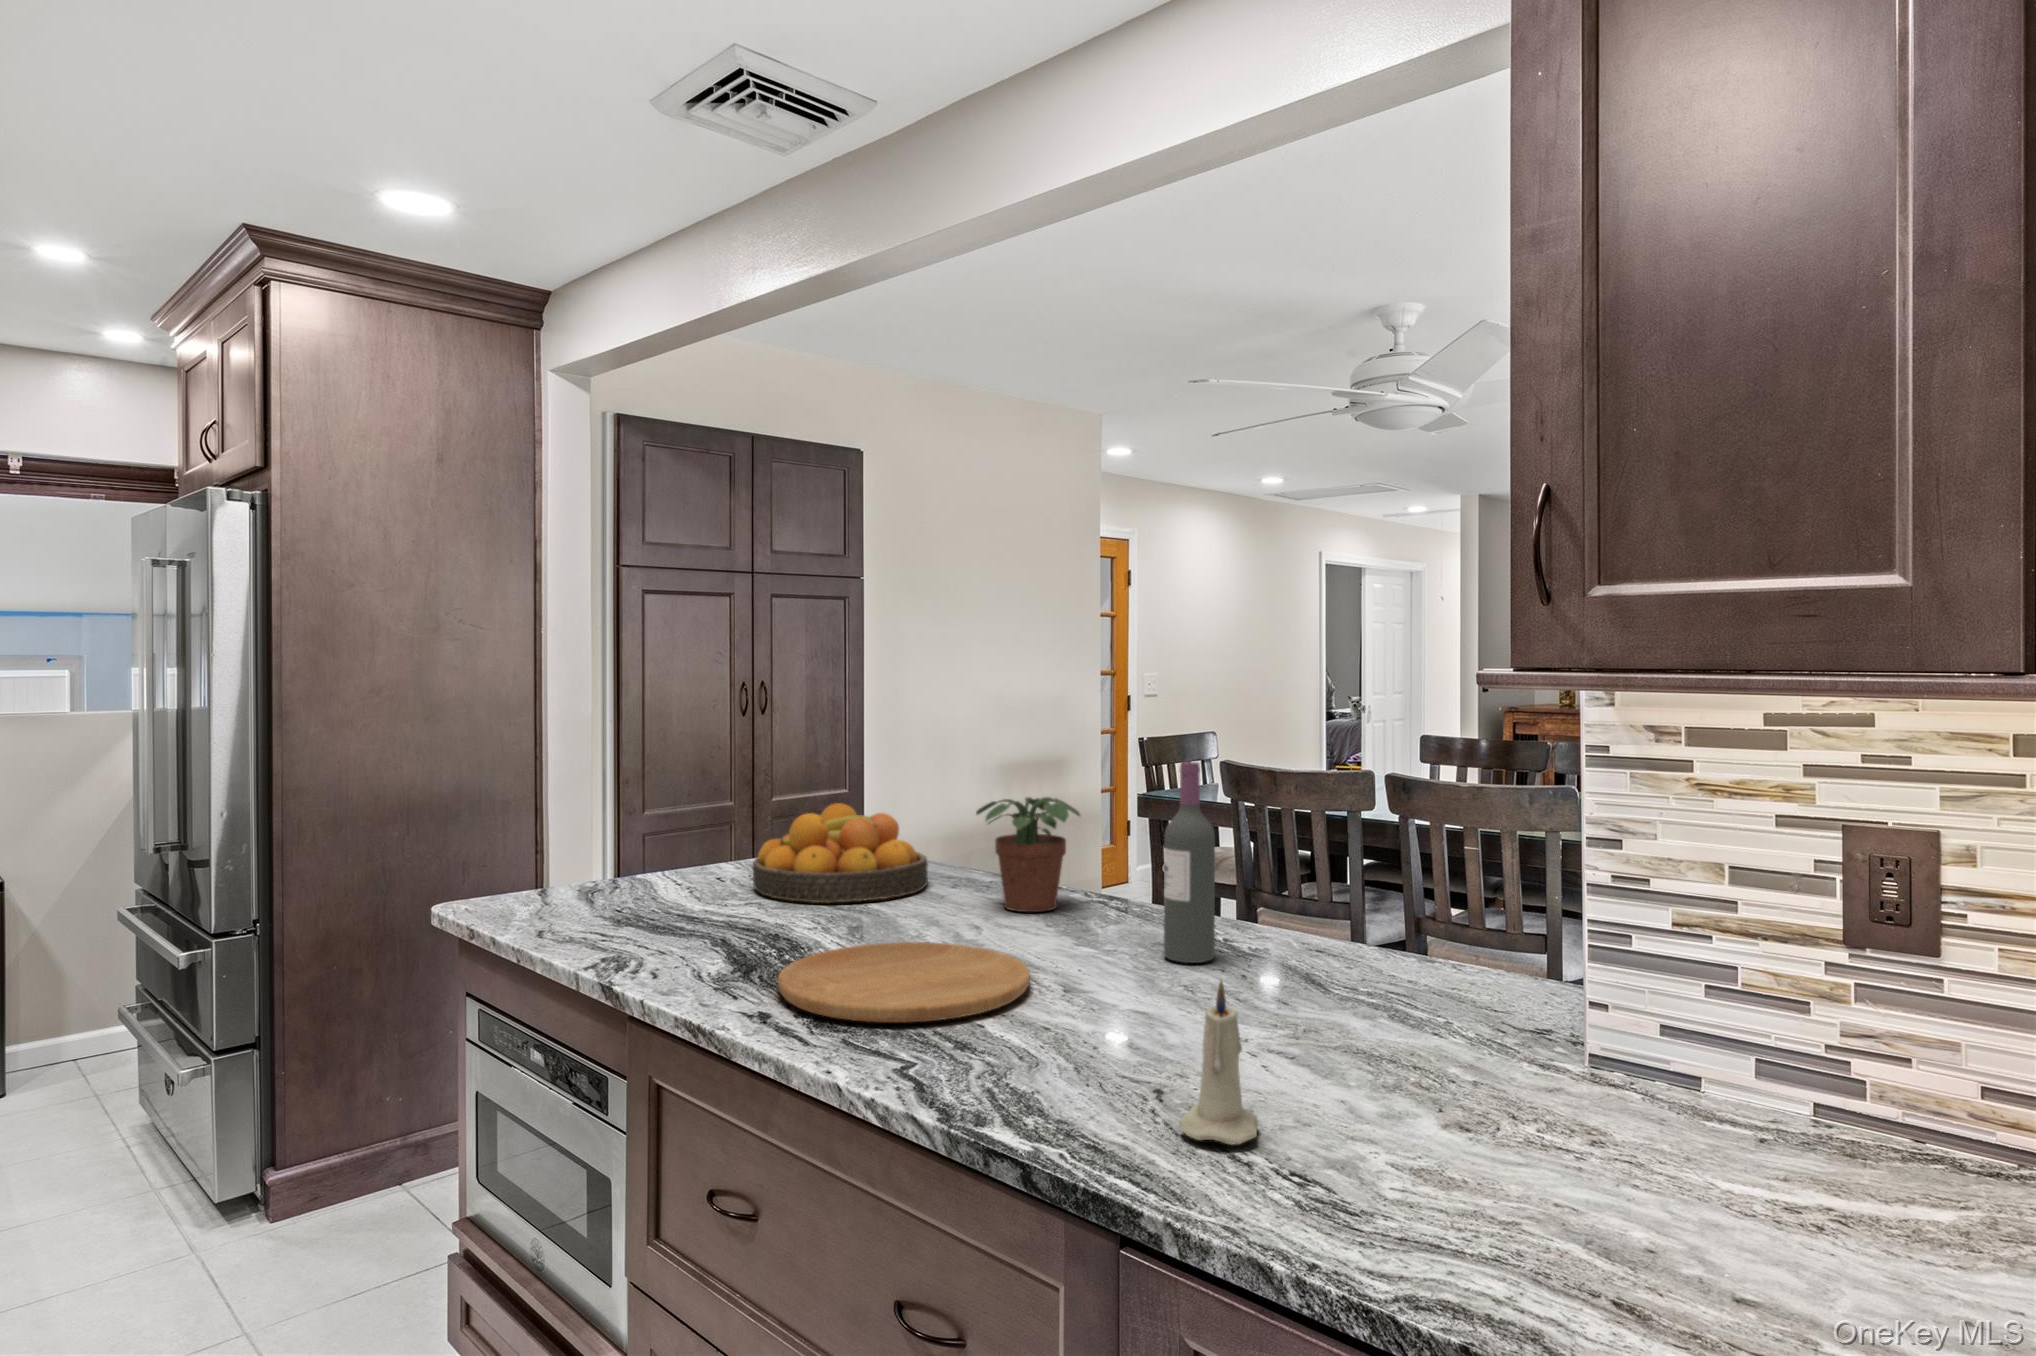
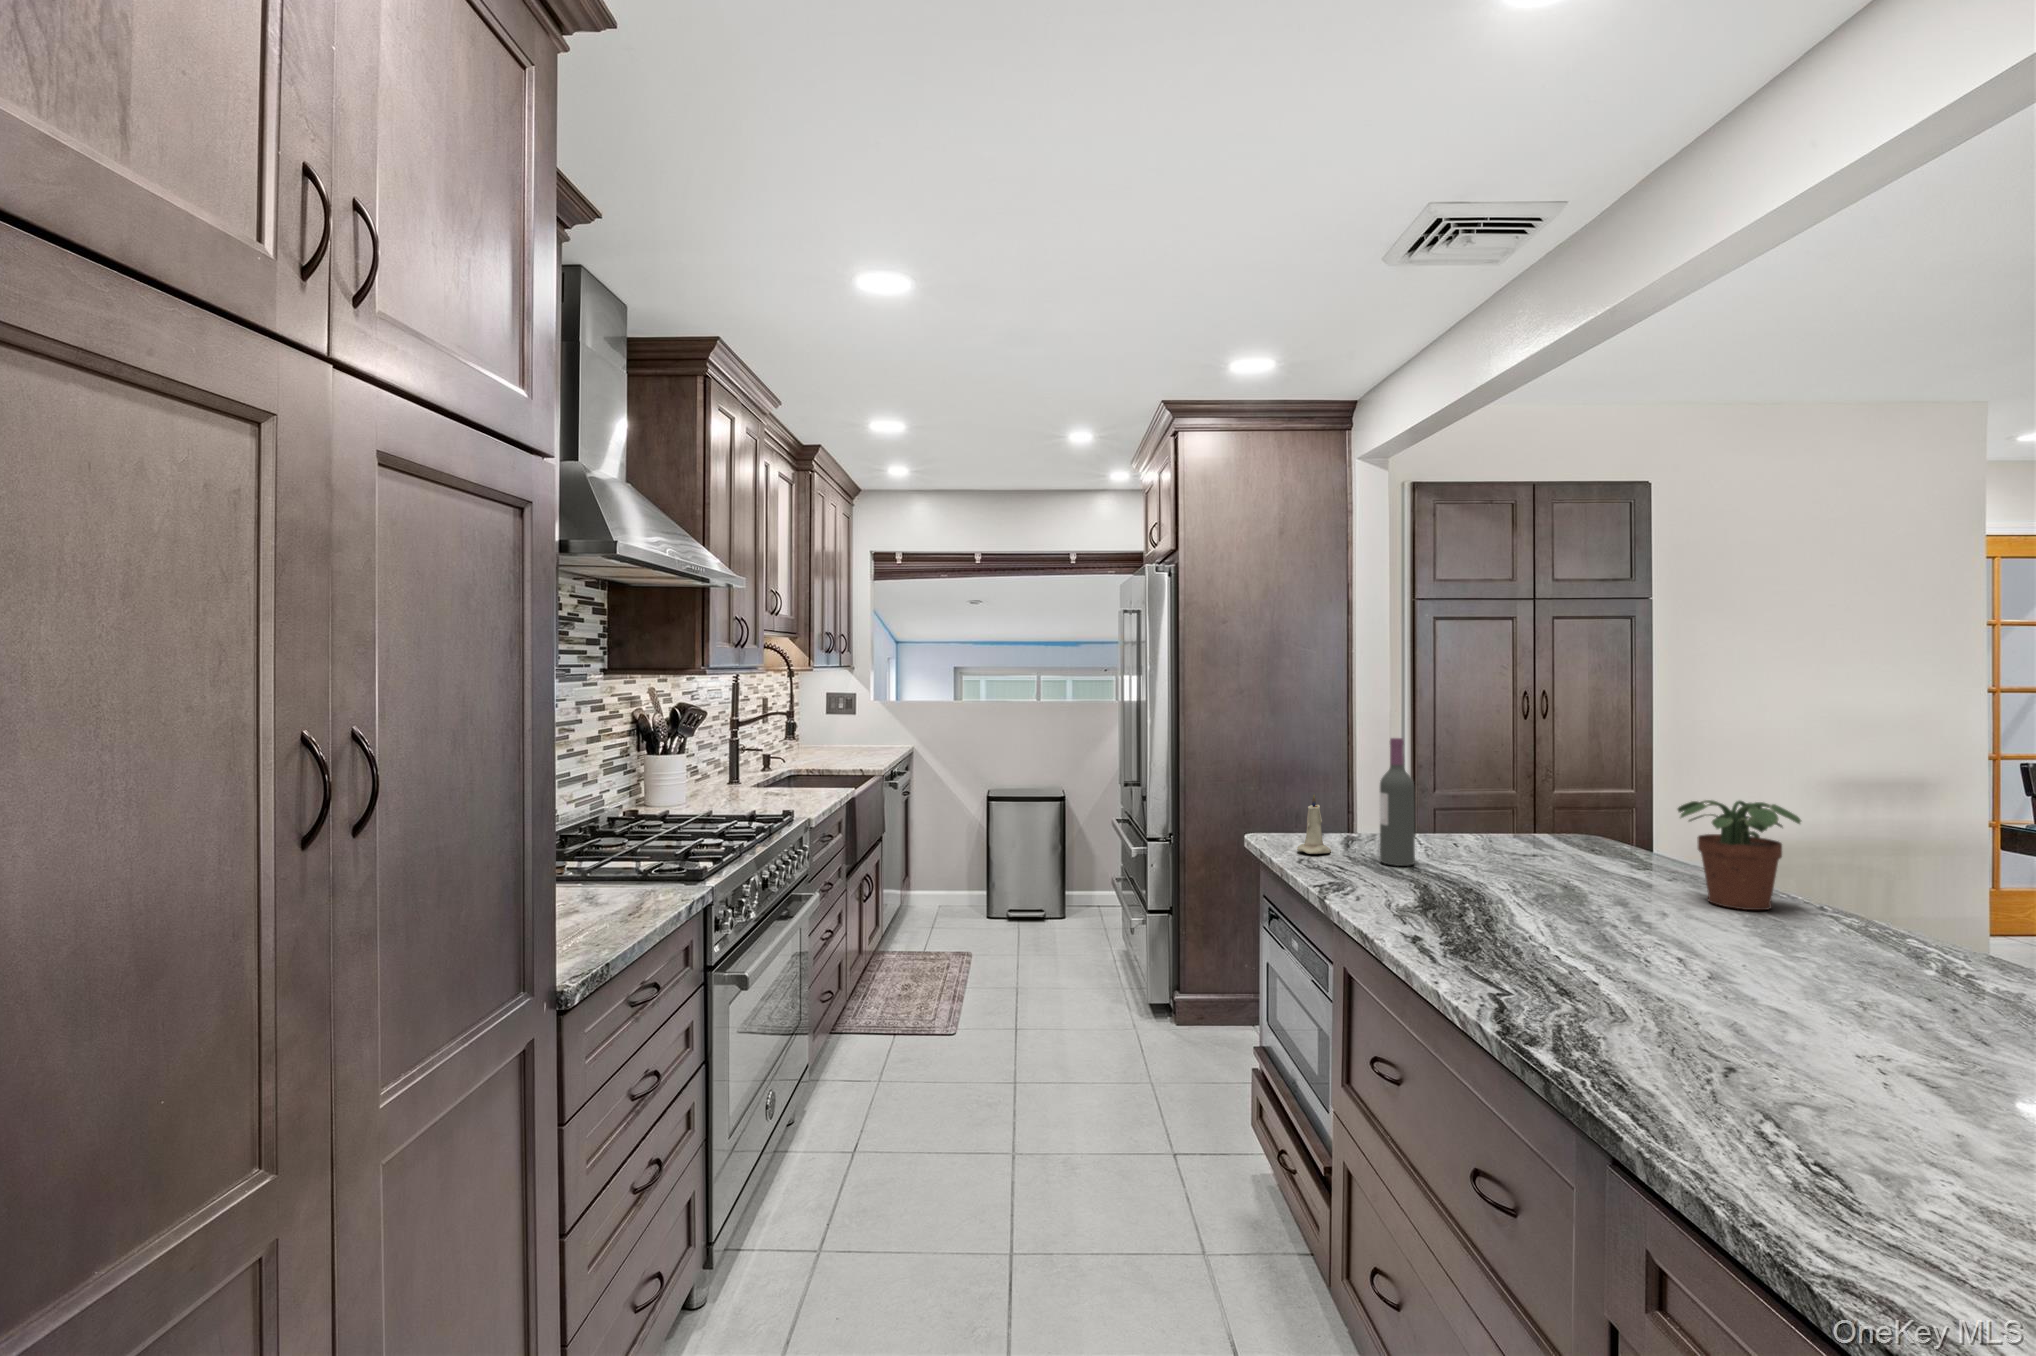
wine bottle: present [1164,762,1215,963] -> present [1380,738,1415,866]
fruit bowl: present [753,803,928,903] -> none [1475,792,1643,876]
cutting board: present [778,942,1030,1023] -> none [1434,904,1673,973]
candle: present [1179,981,1259,1145] -> present [1297,795,1331,854]

